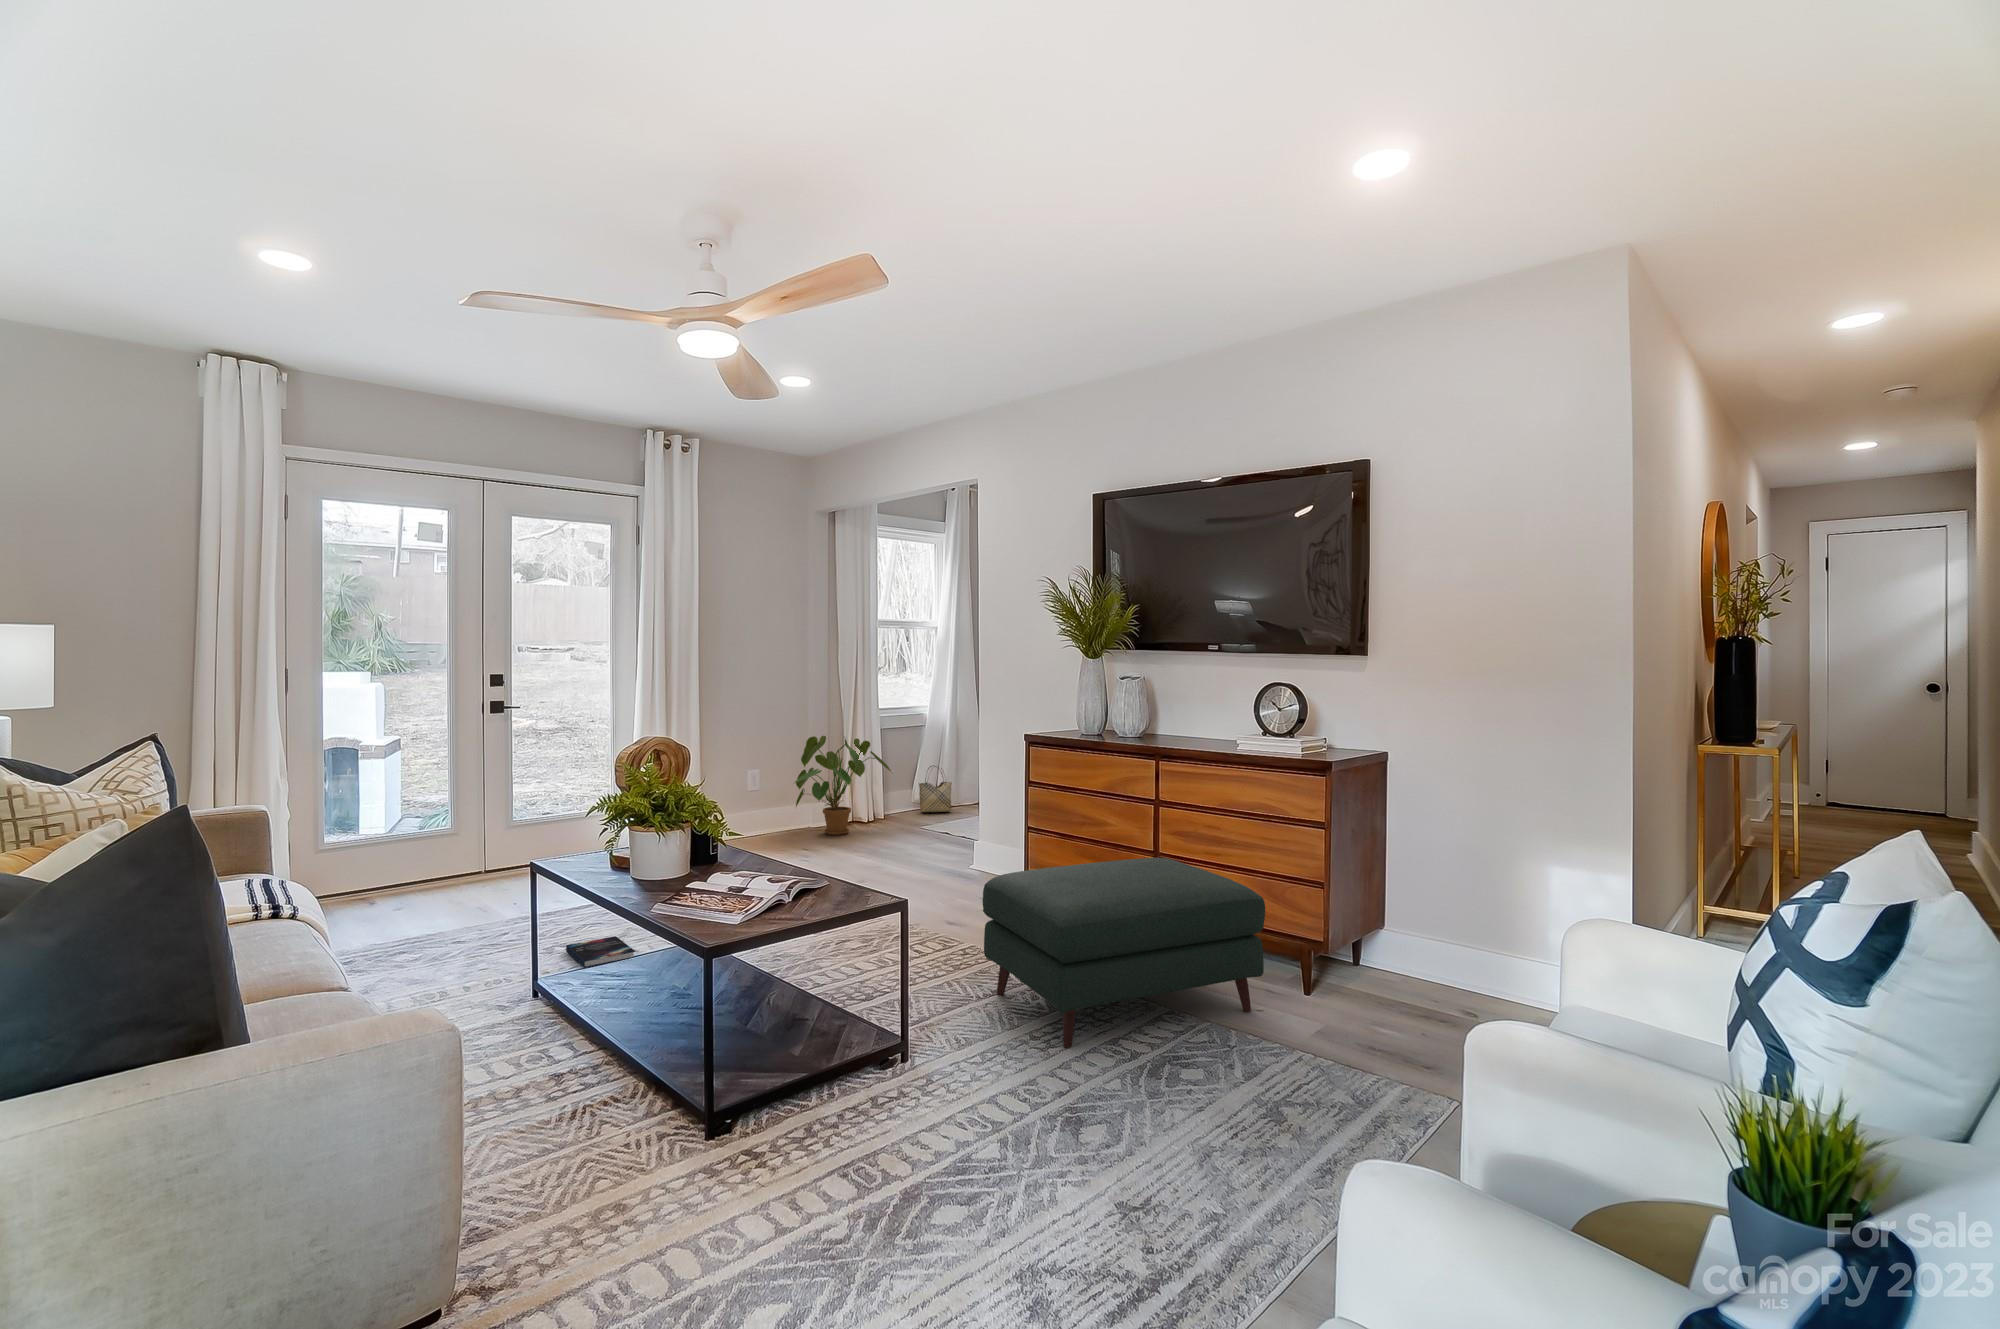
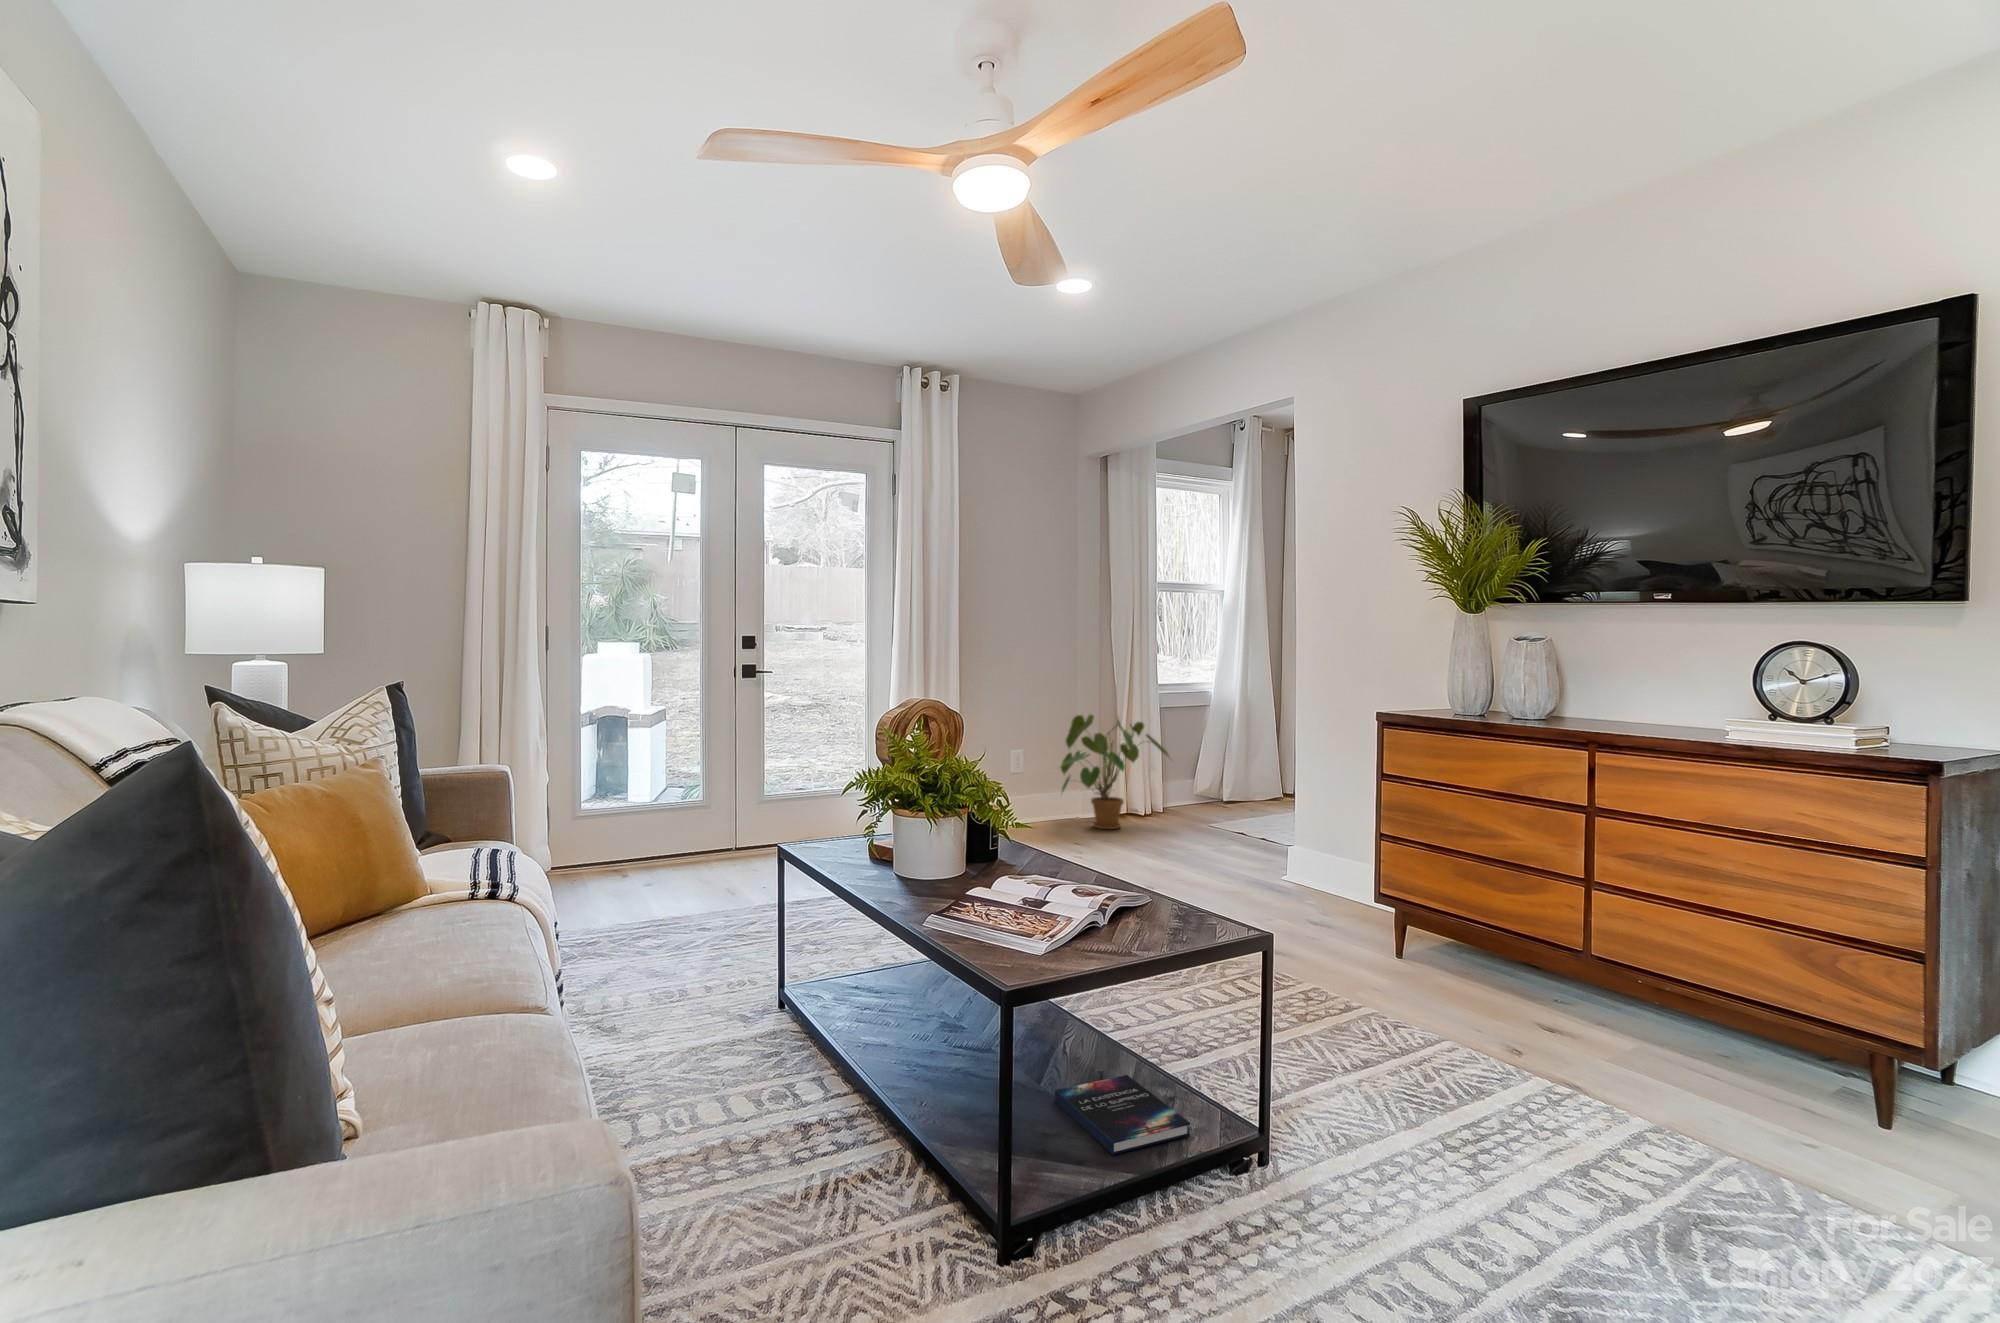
woven basket: present [919,766,952,812] -> none [1198,753,1238,809]
ottoman: present [983,858,1265,1048] -> none [1349,889,1832,1173]
hardback book: present [566,936,635,968] -> present [1055,1075,1190,1155]

